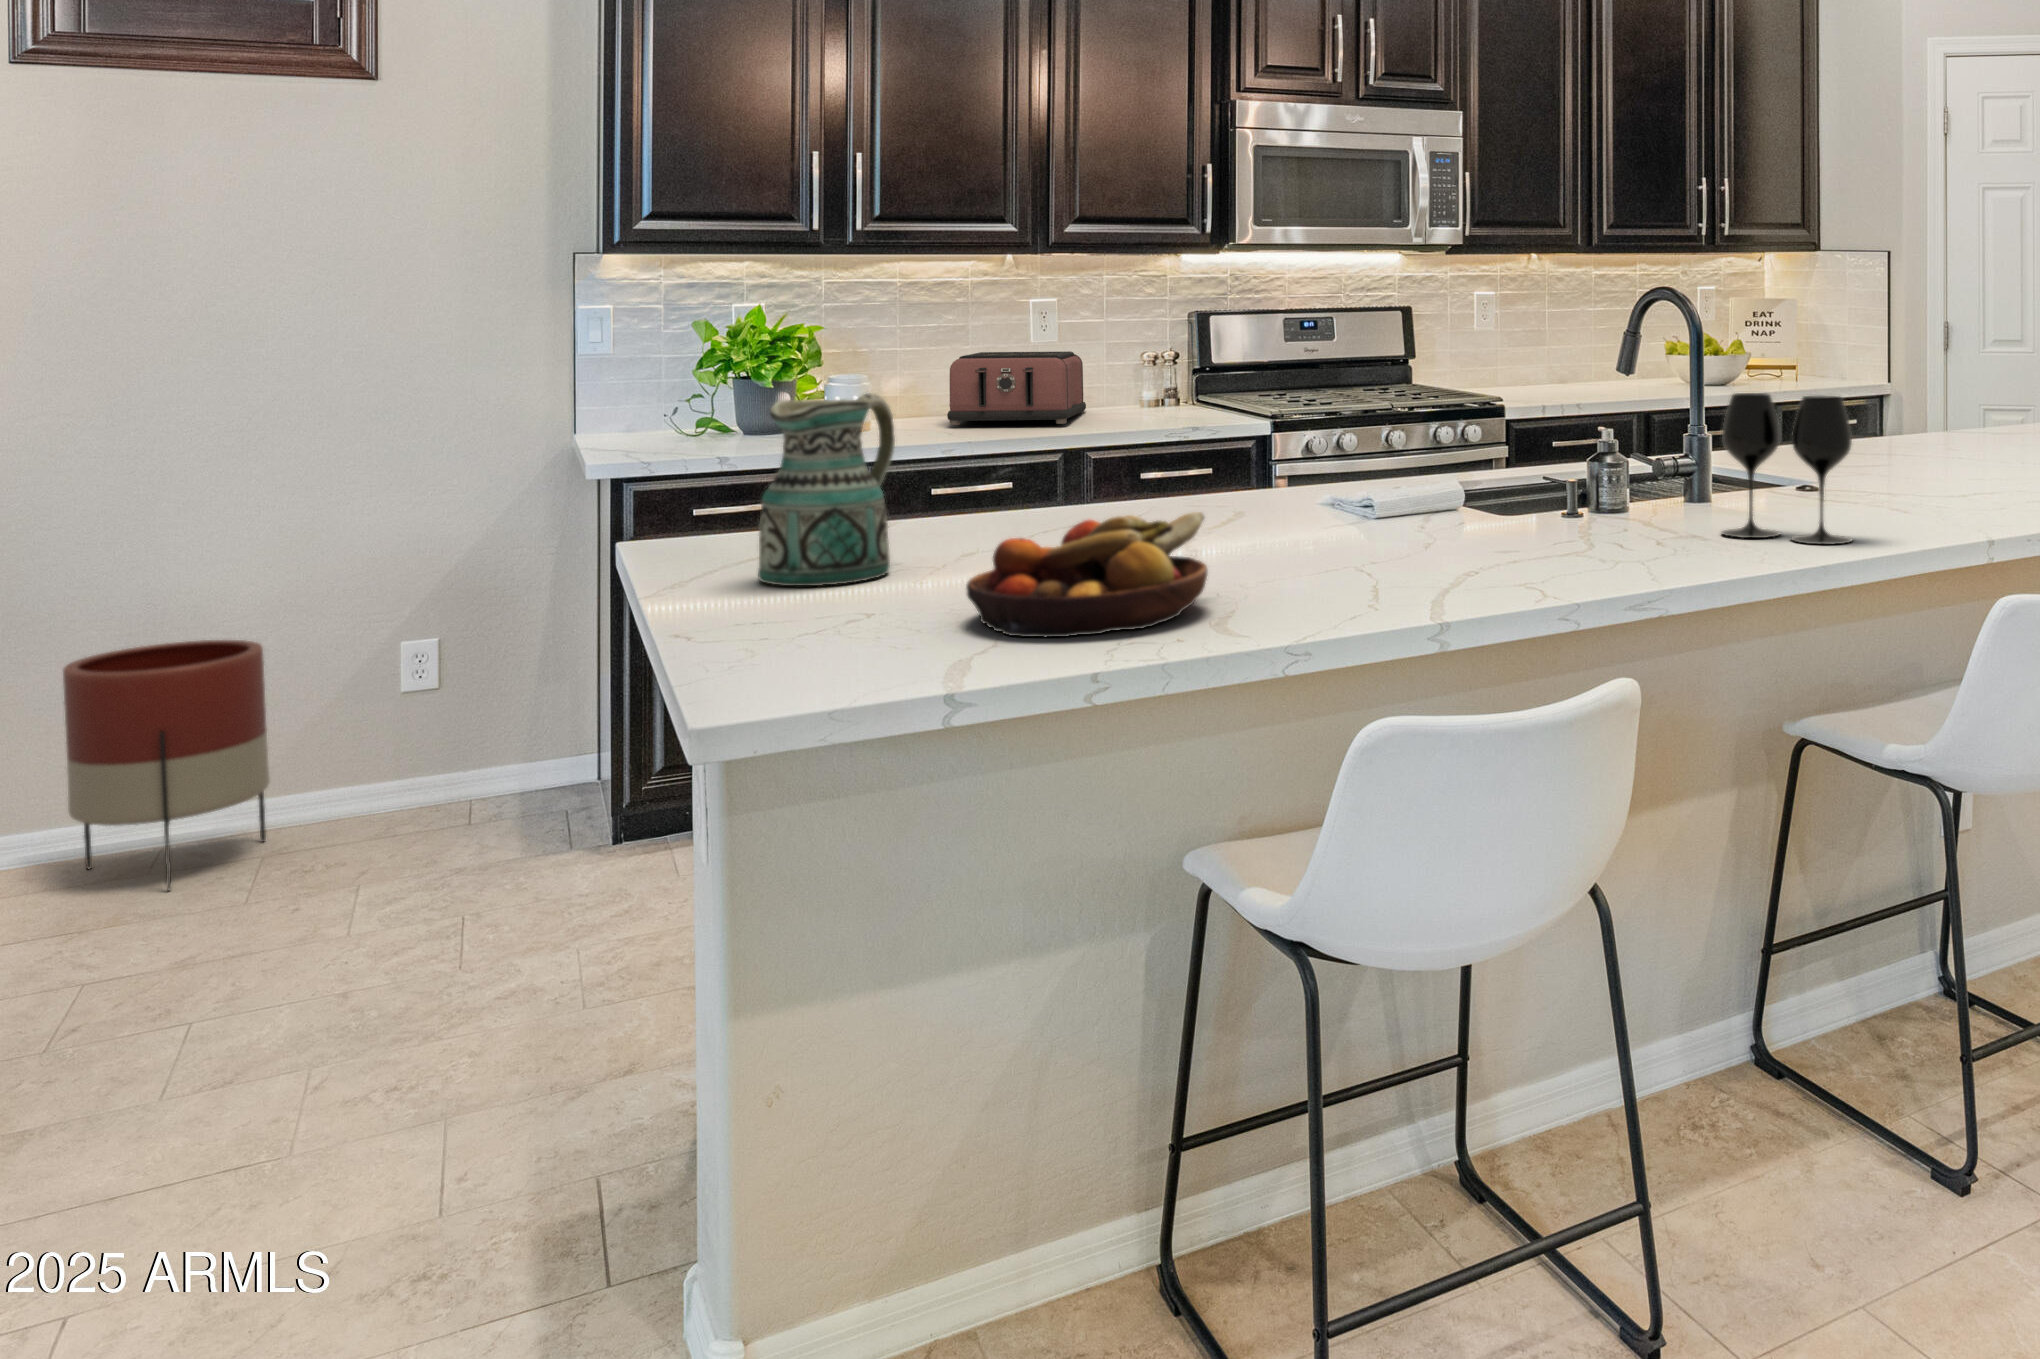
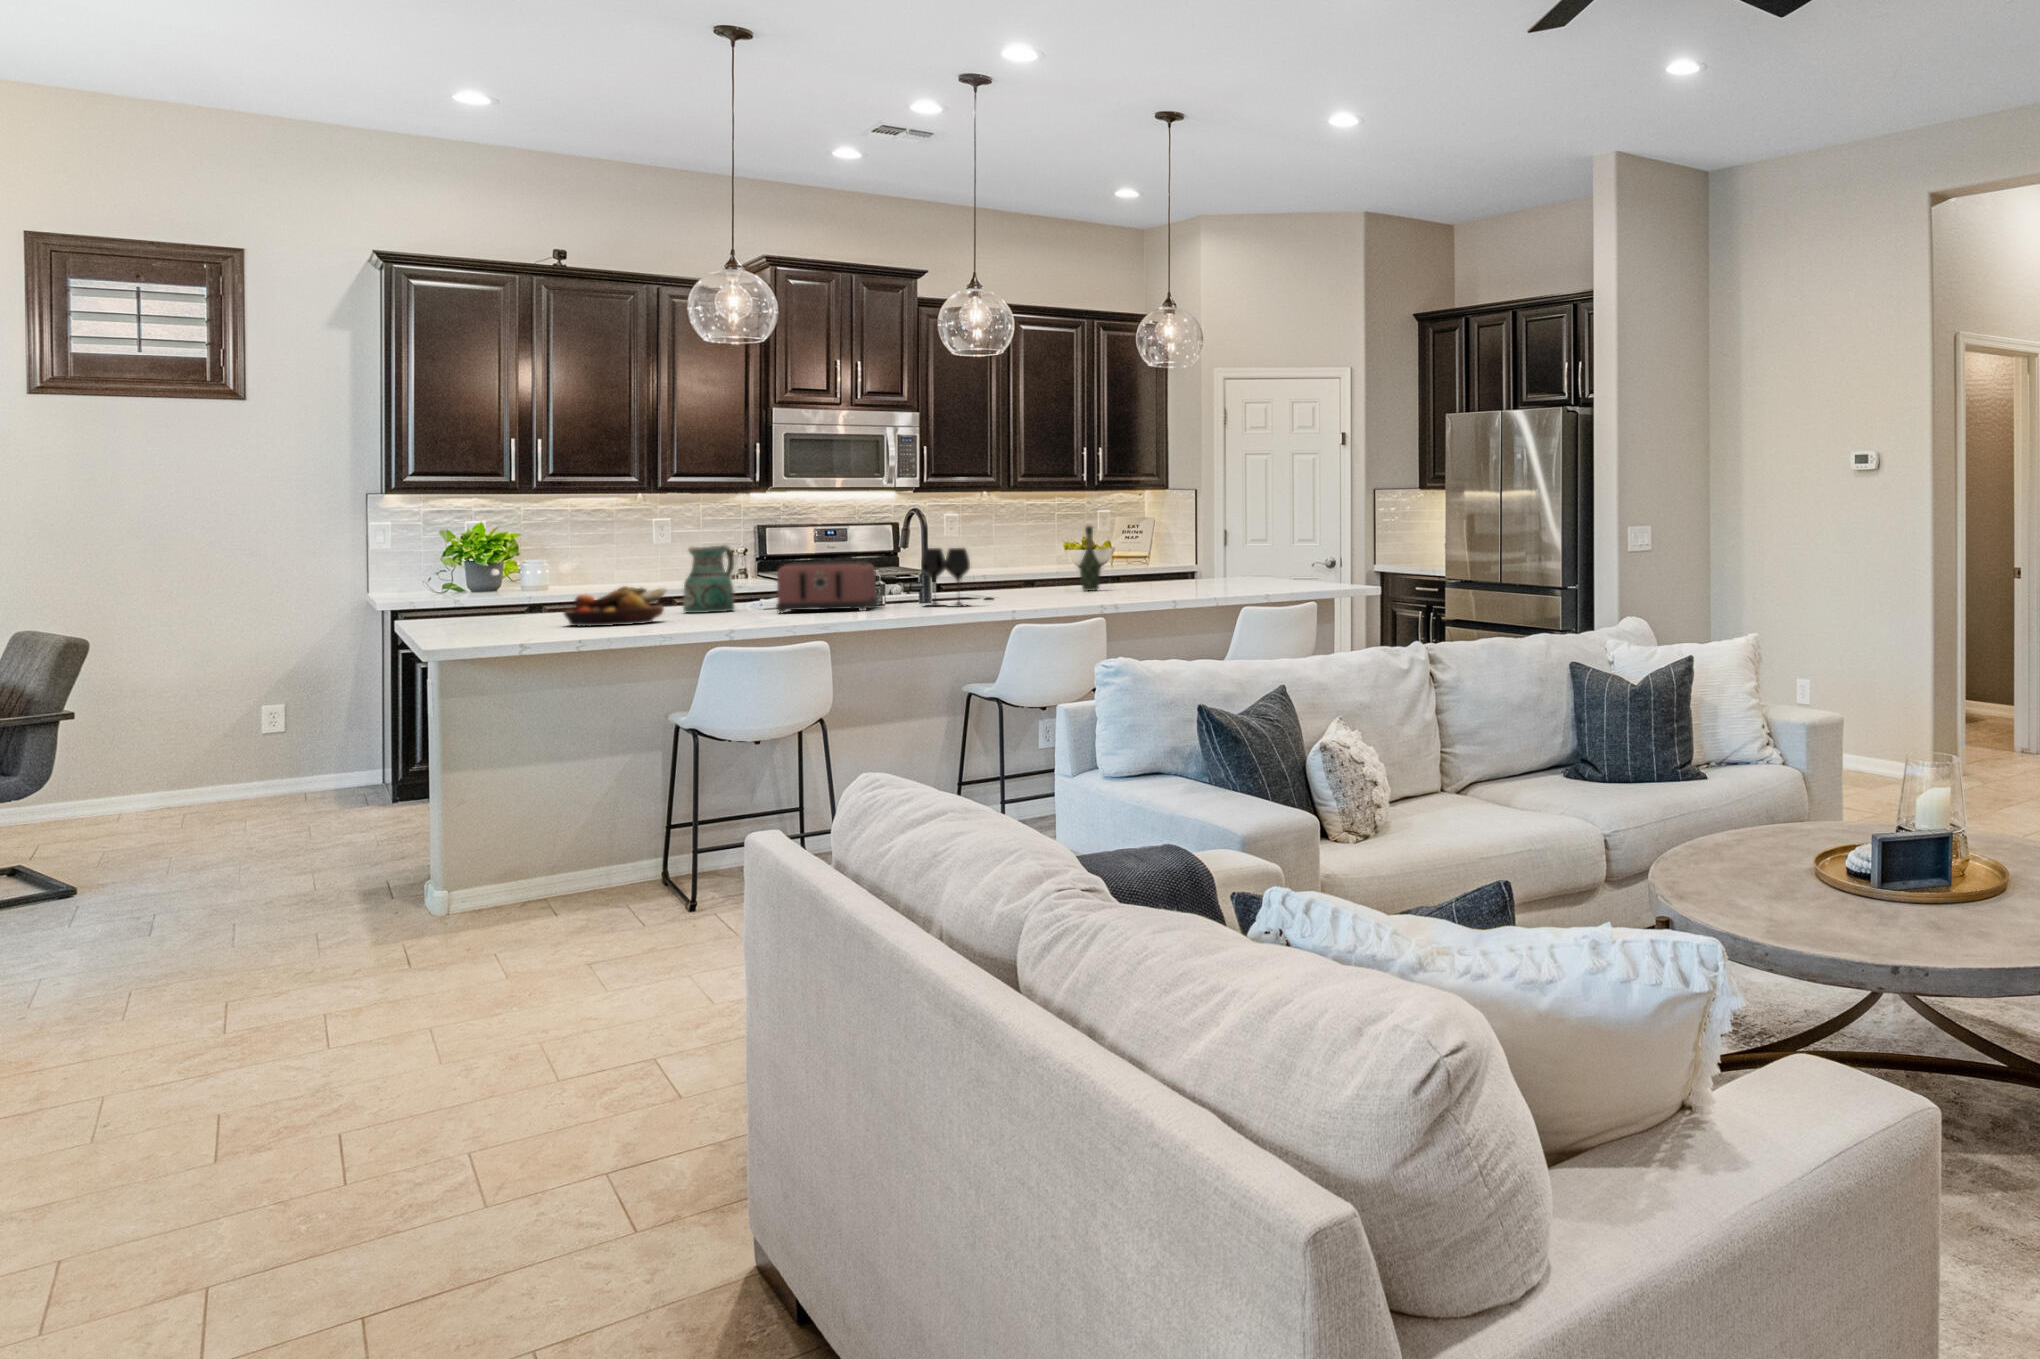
wine bottle: none [1869,326,1914,461] -> present [1079,526,1101,591]
toaster: present [947,351,1086,425] -> present [776,561,878,613]
ceramic pitcher: present [758,393,895,586] -> present [683,545,735,613]
planter: present [63,640,270,891] -> none [72,705,190,829]

